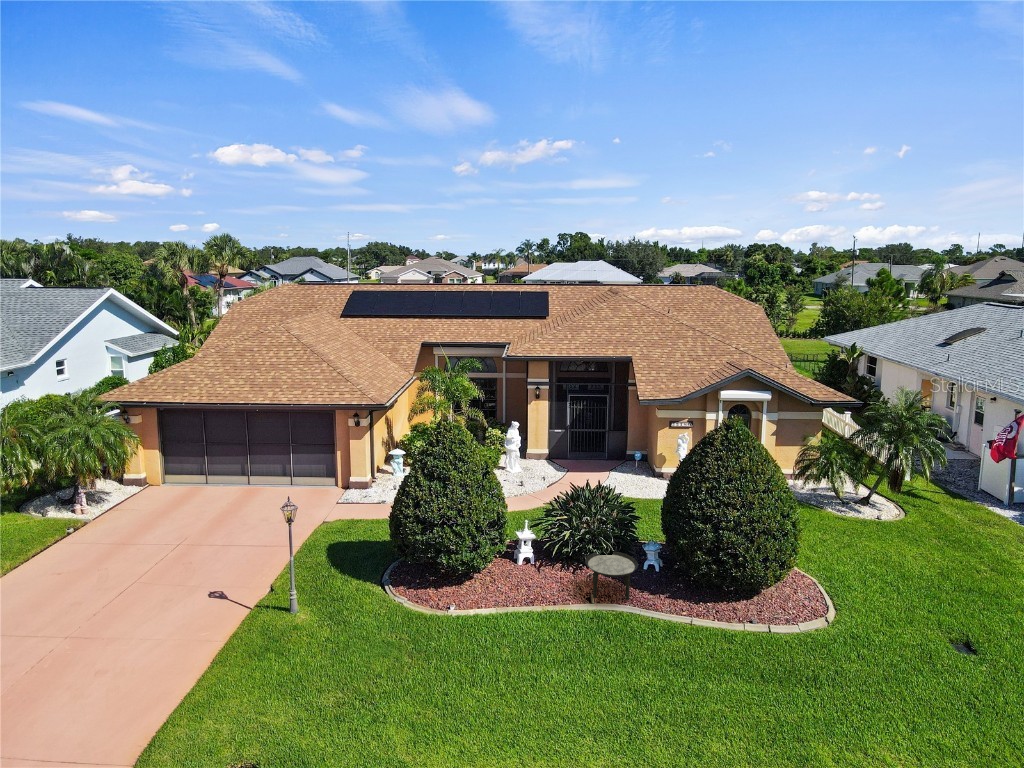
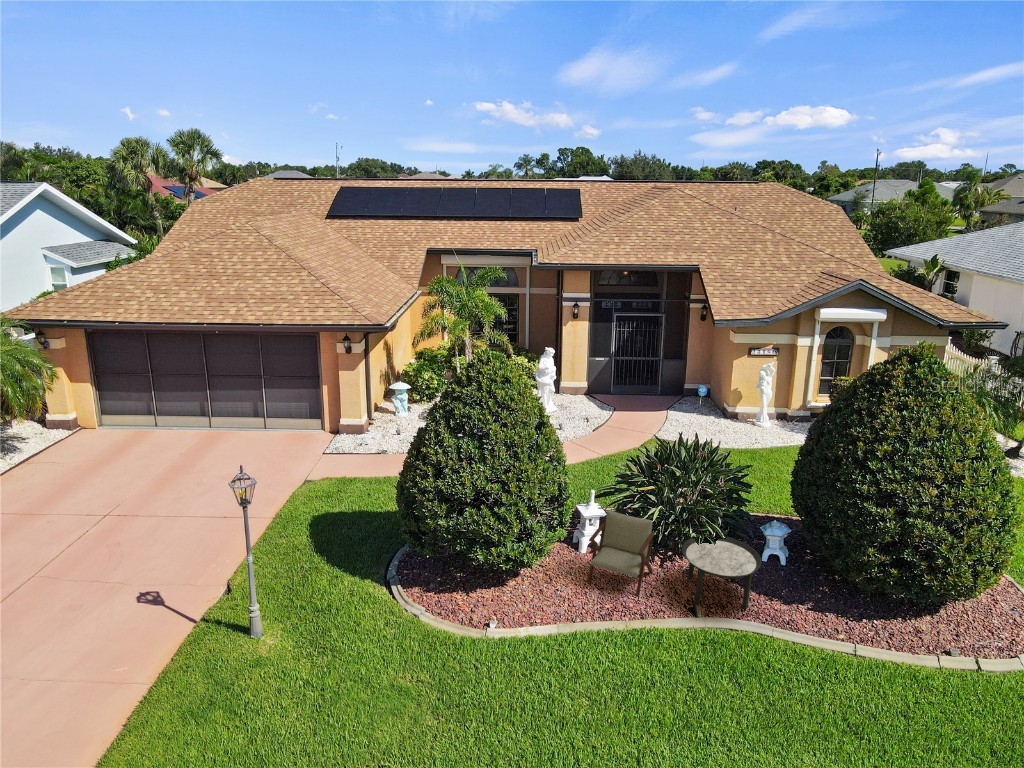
lounge chair: none [522,534,569,593] -> present [588,510,655,597]

